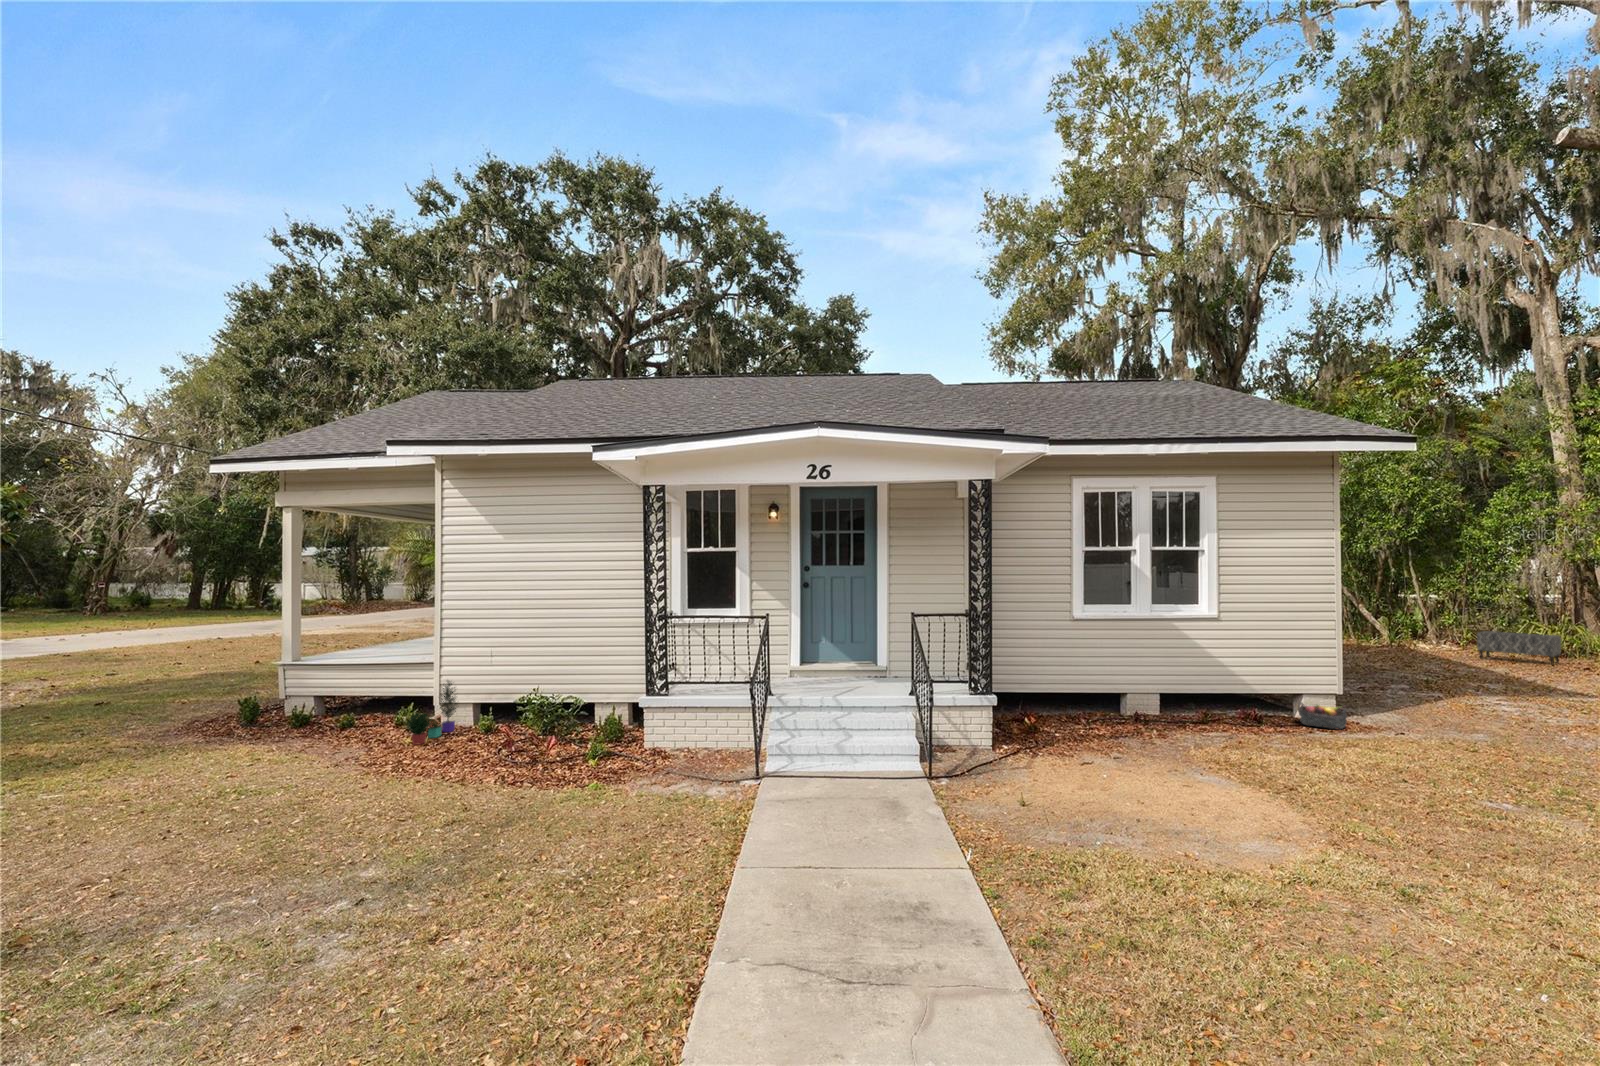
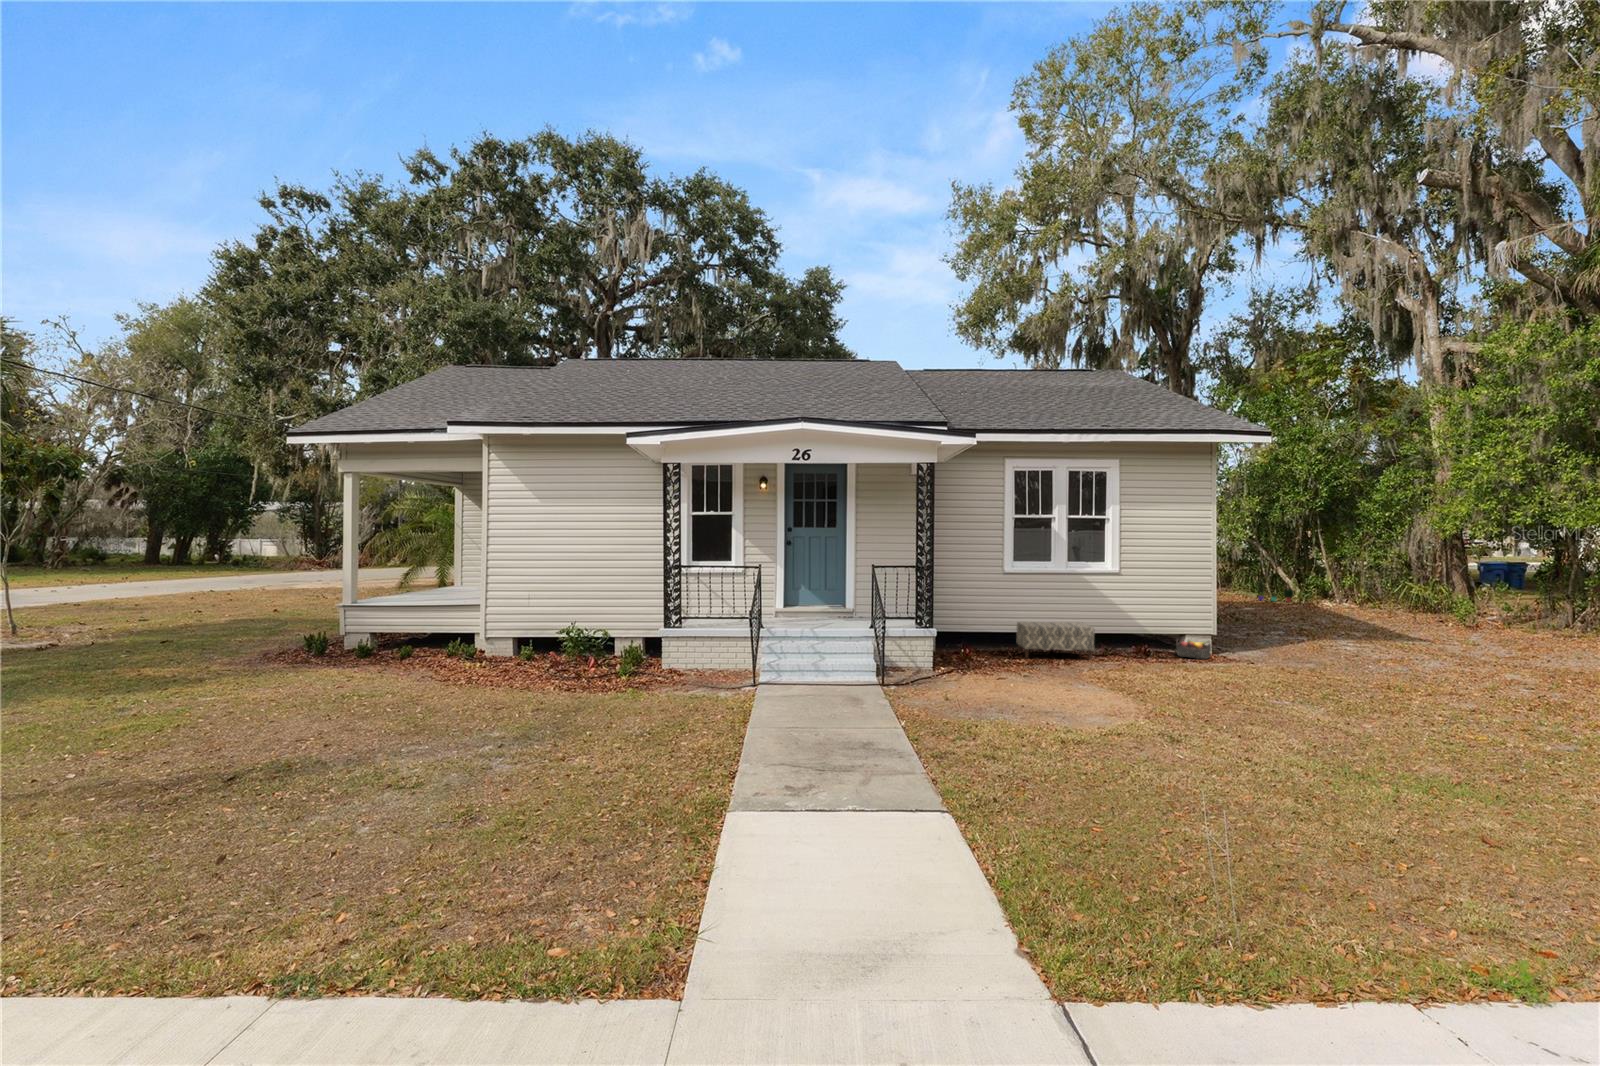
bench: present [1477,631,1561,665] -> present [1016,622,1095,659]
potted plant: present [407,681,457,745] -> present [1258,576,1294,602]

